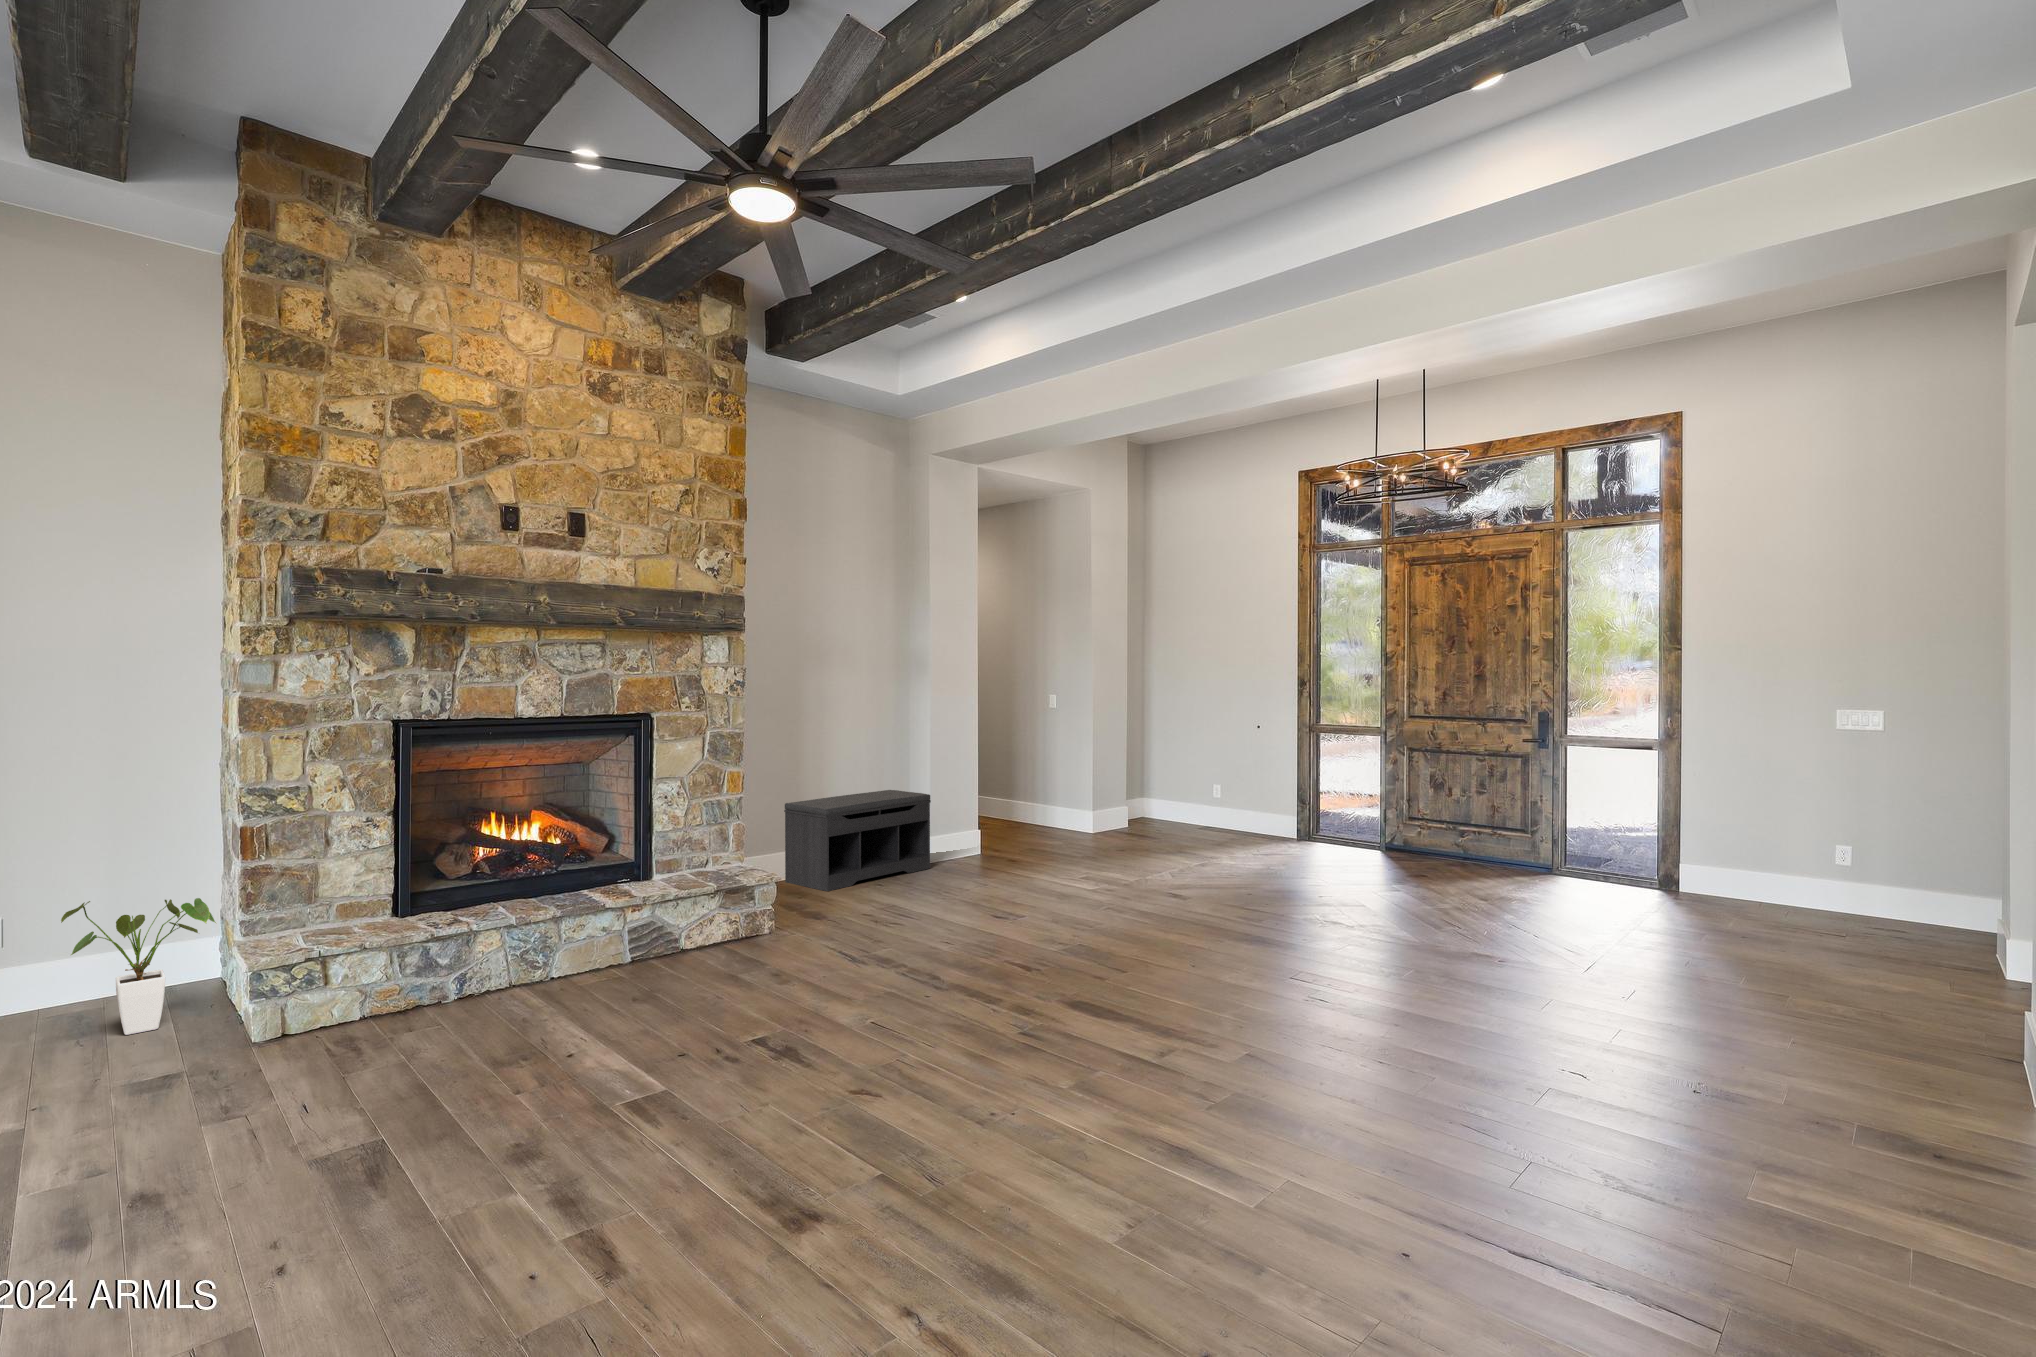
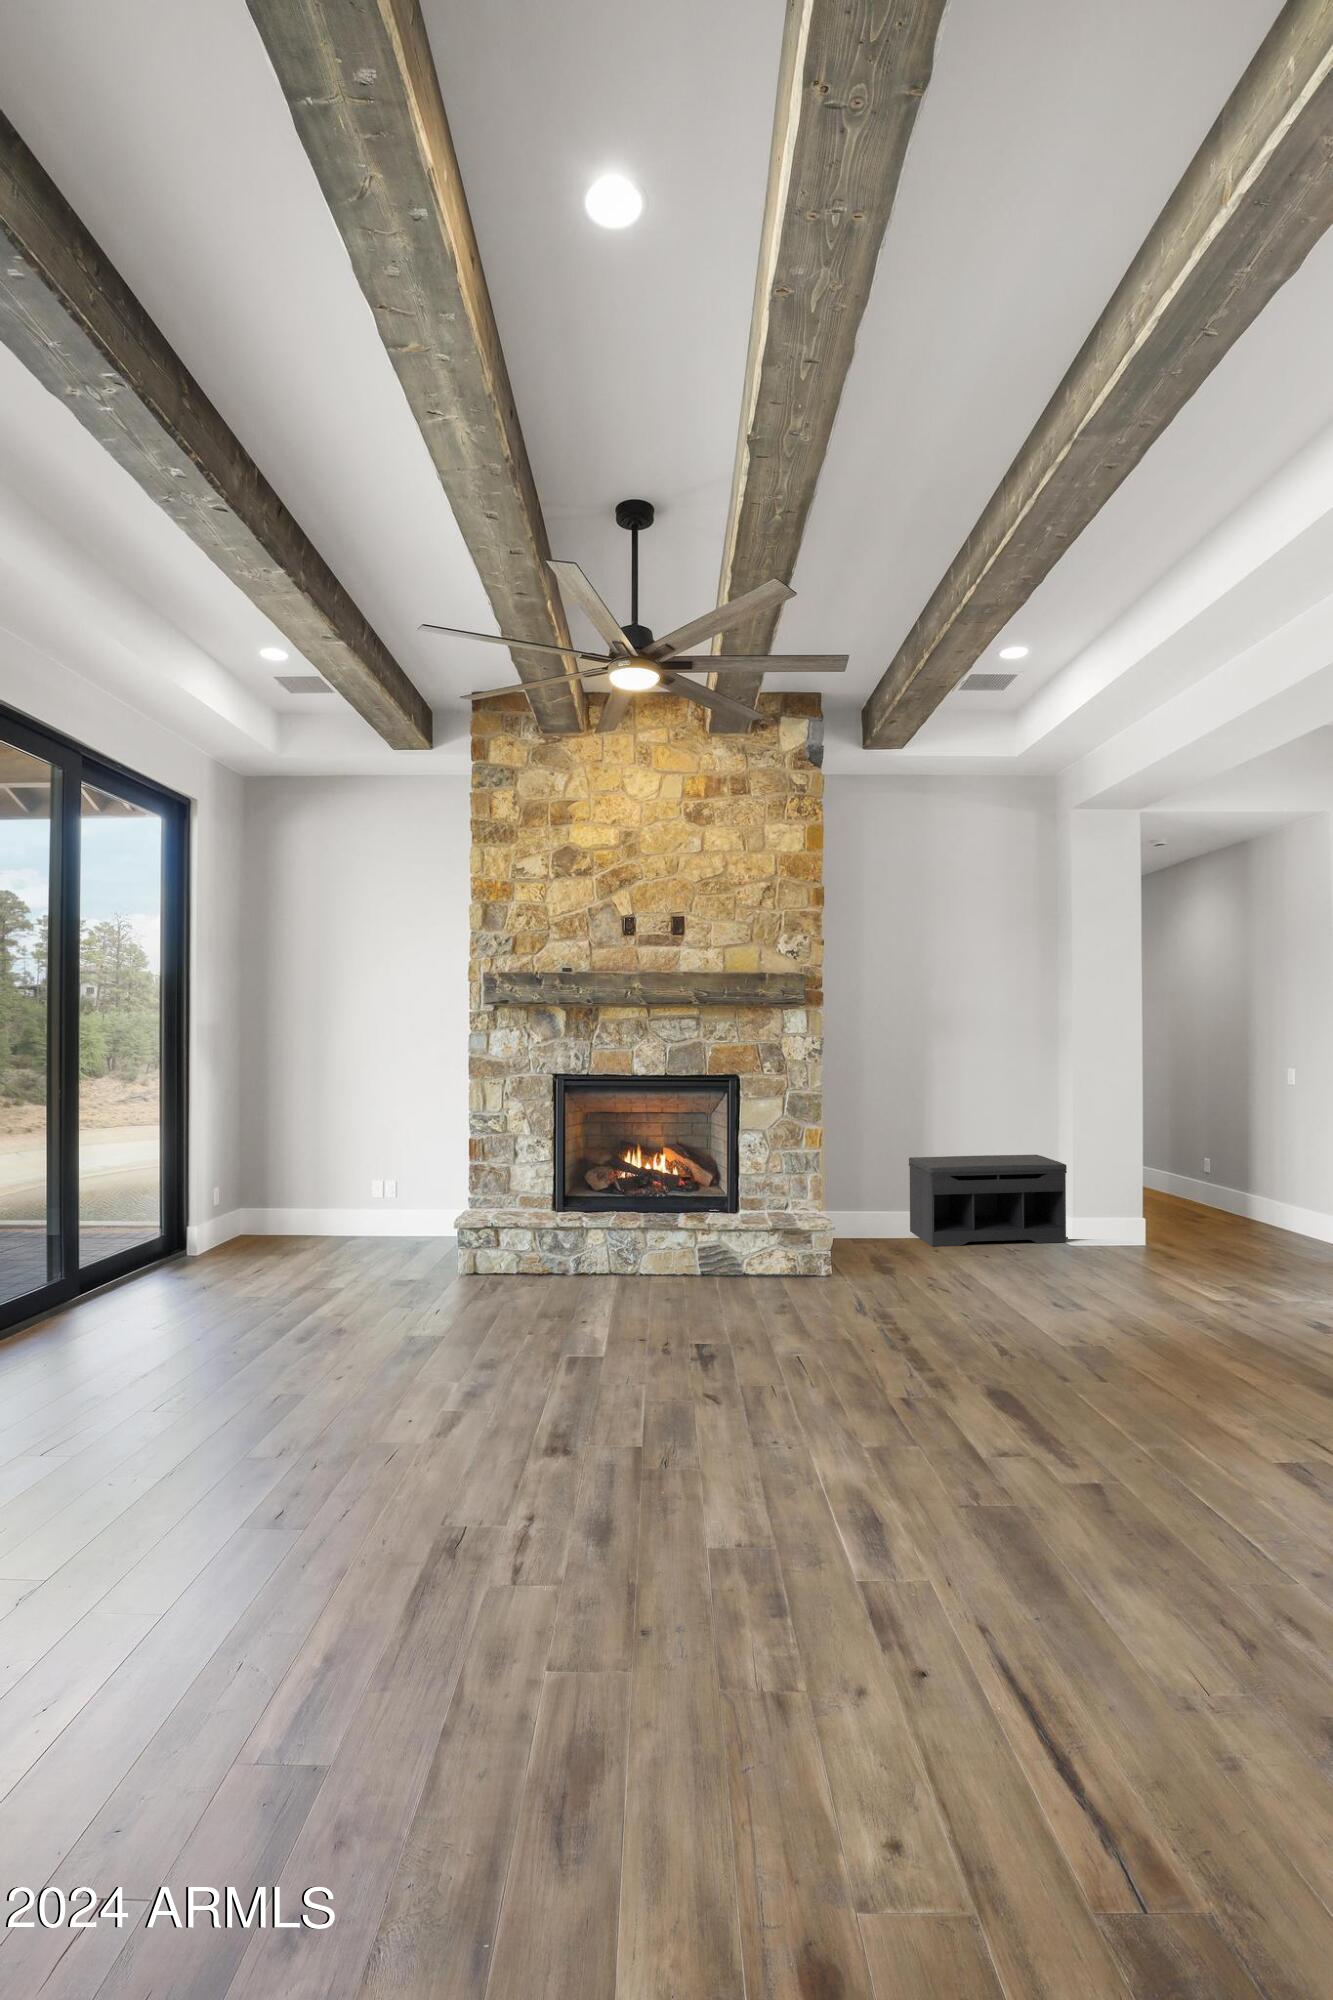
house plant: present [61,898,216,1035] -> none [396,1174,466,1256]

